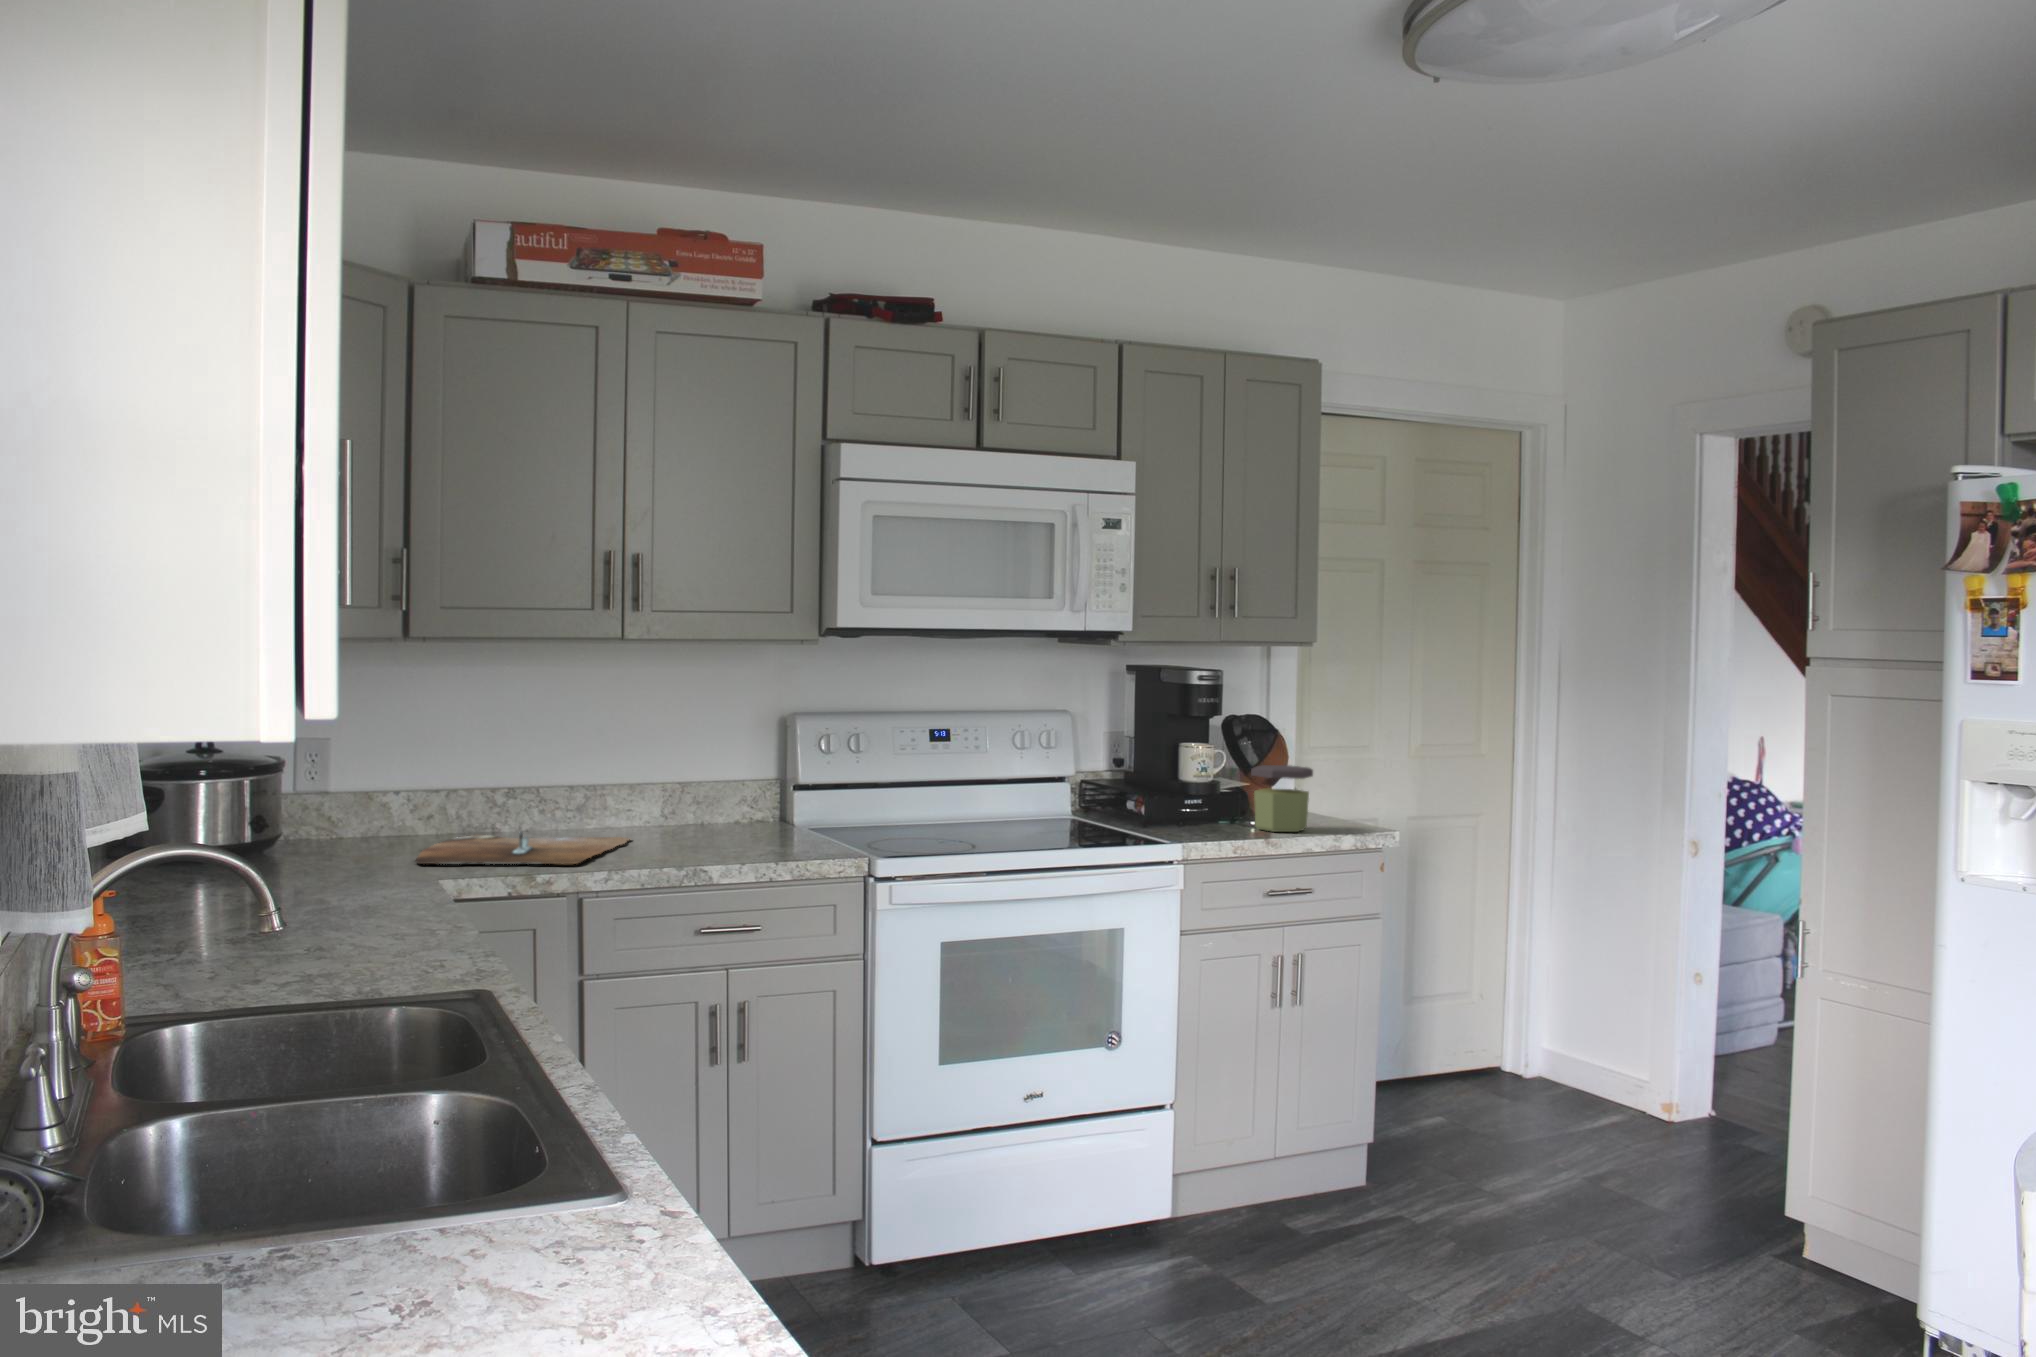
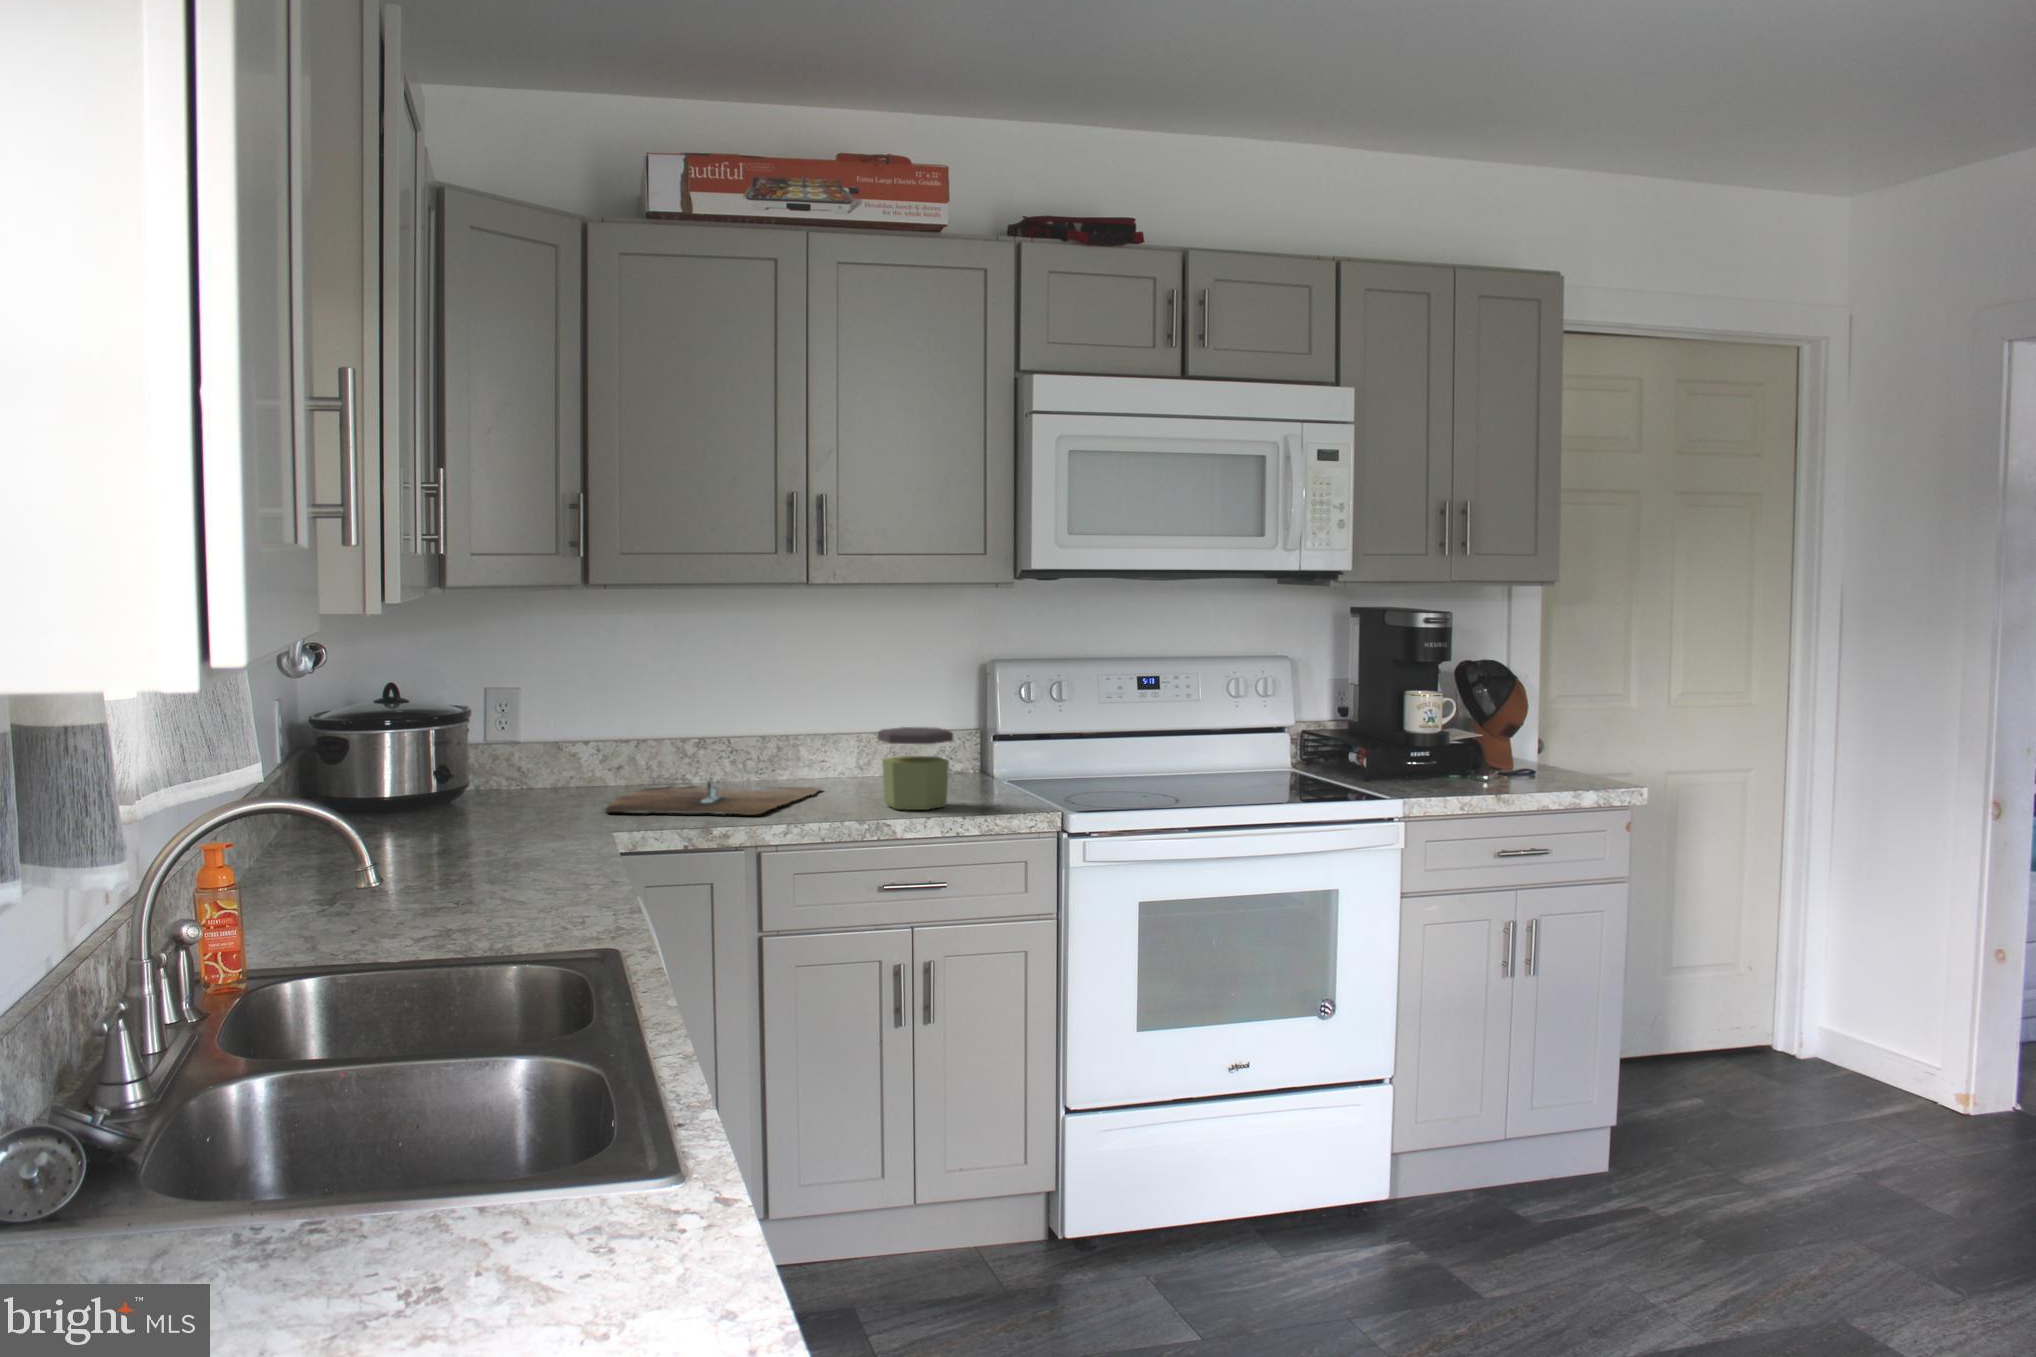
jar: present [1251,765,1313,832] -> present [878,727,953,810]

